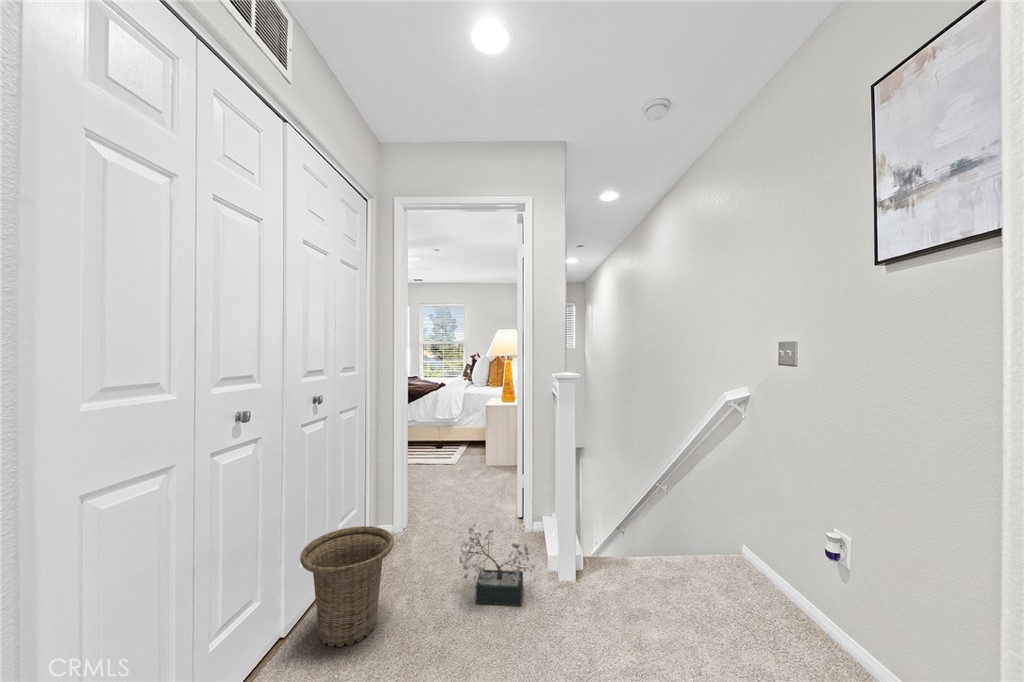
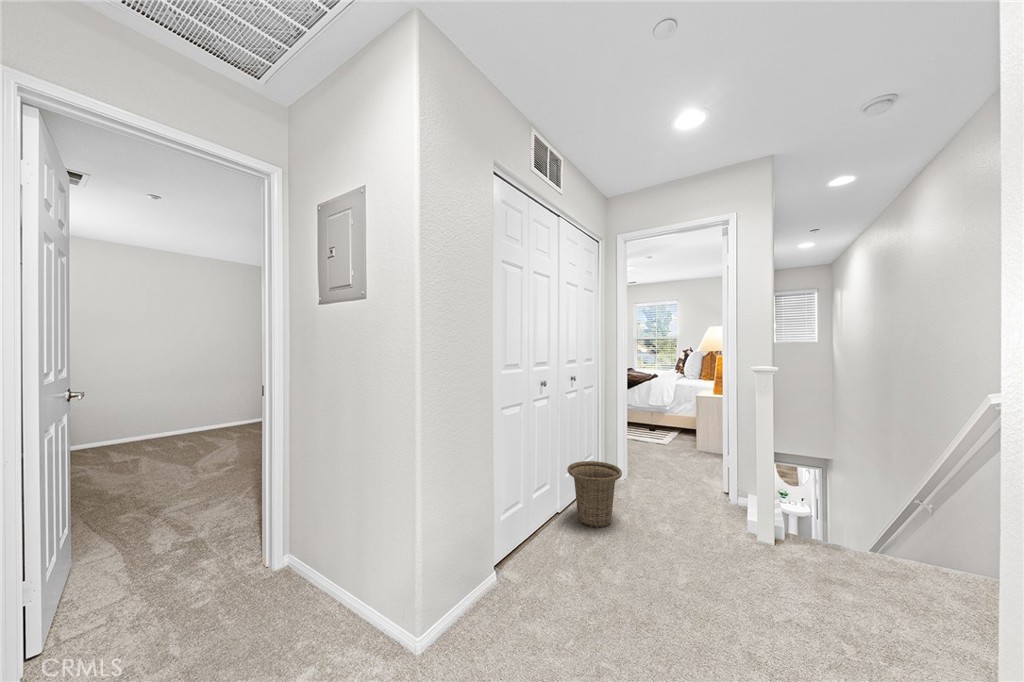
decorative plant: present [459,525,535,606] -> none [668,476,730,539]

